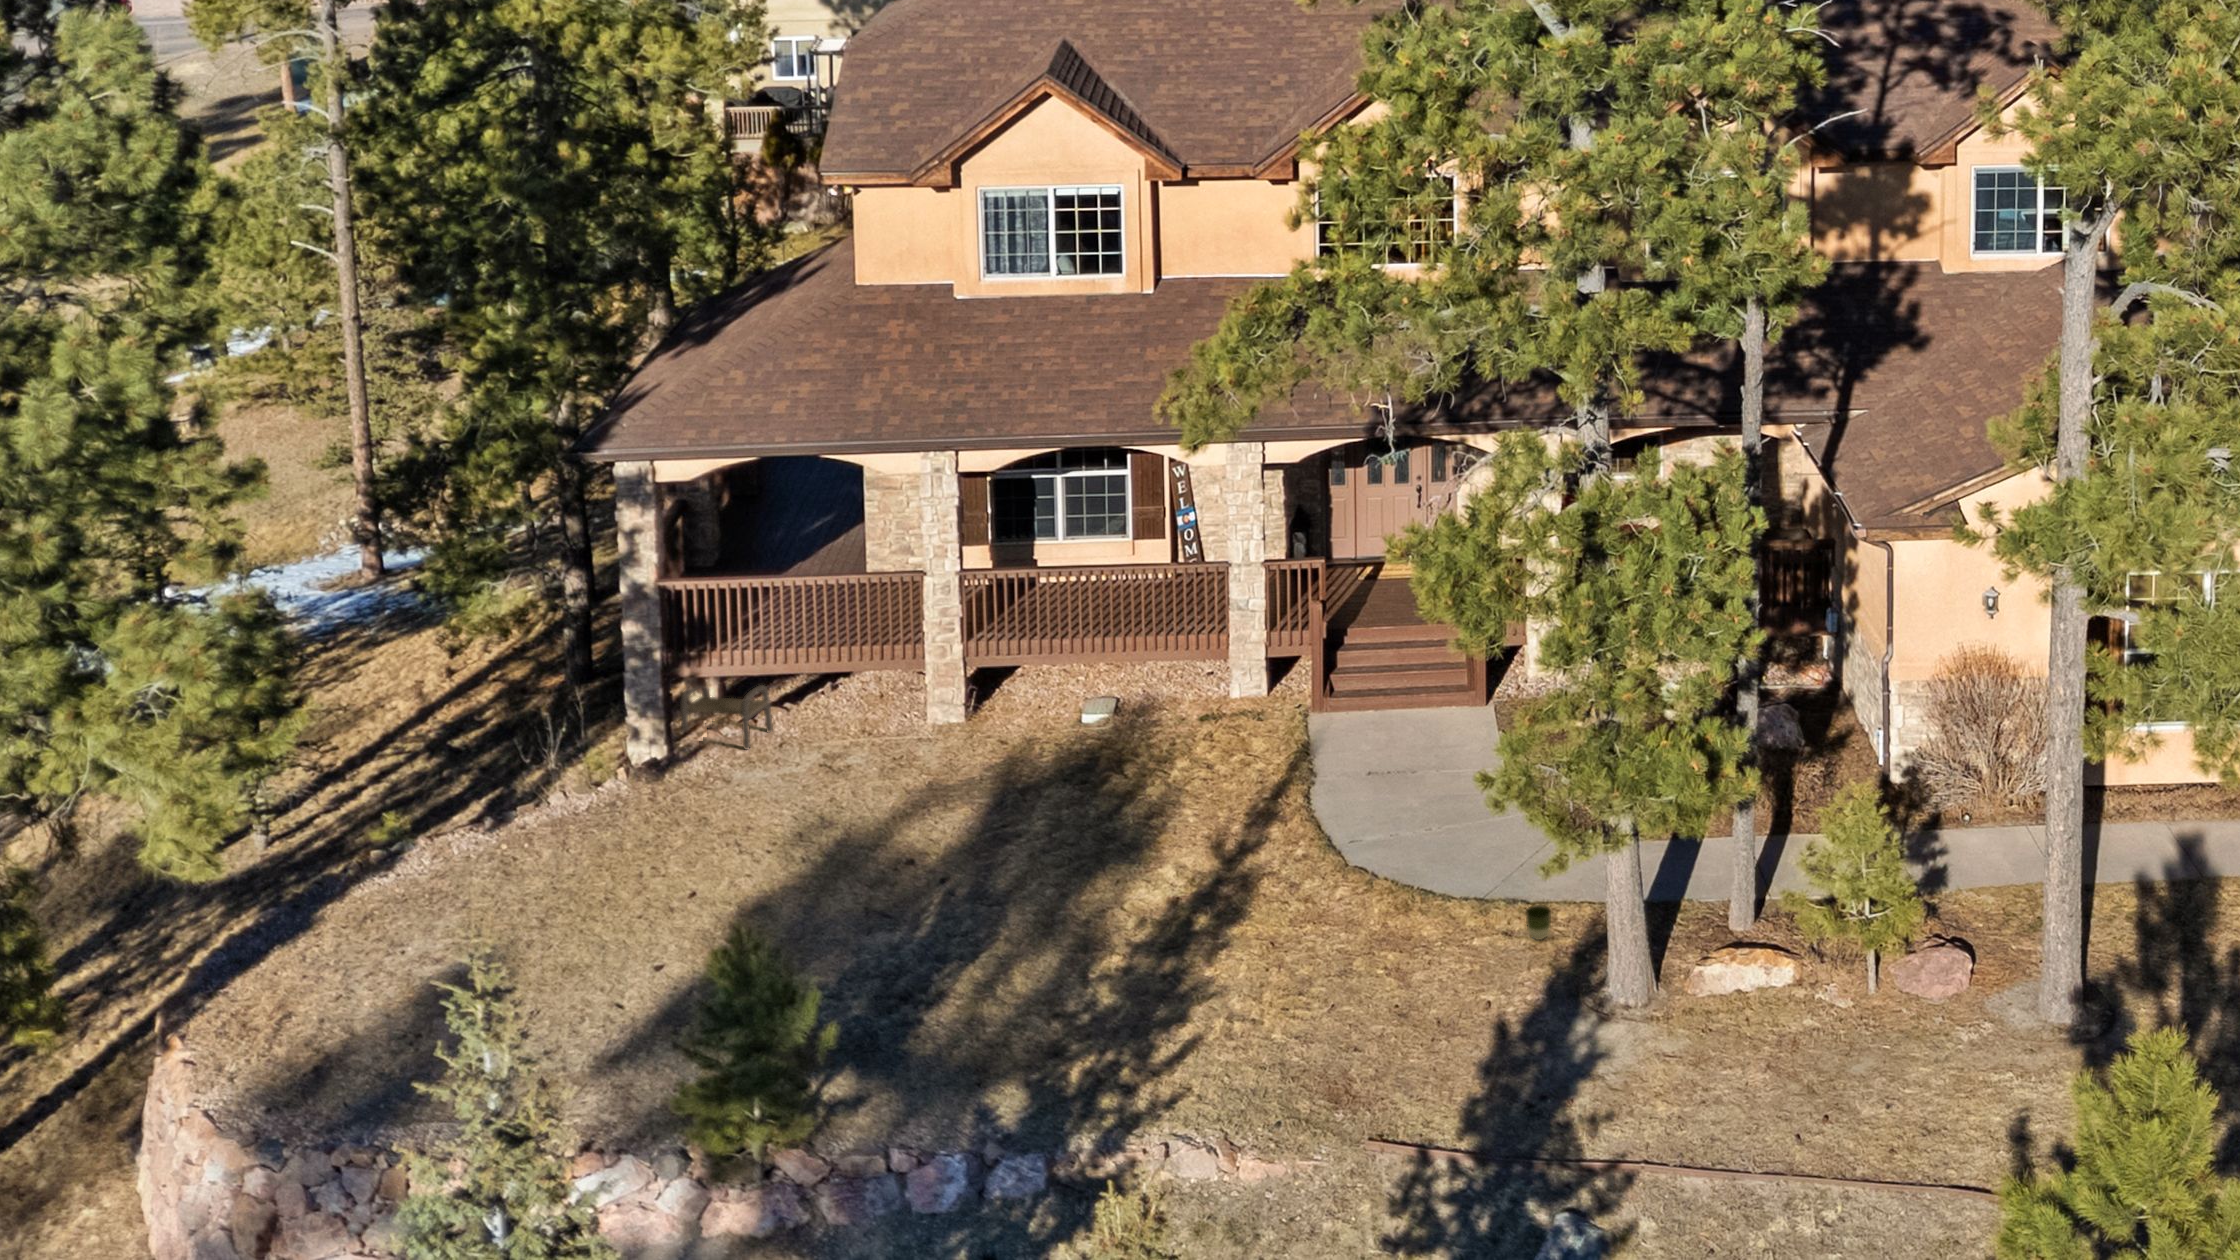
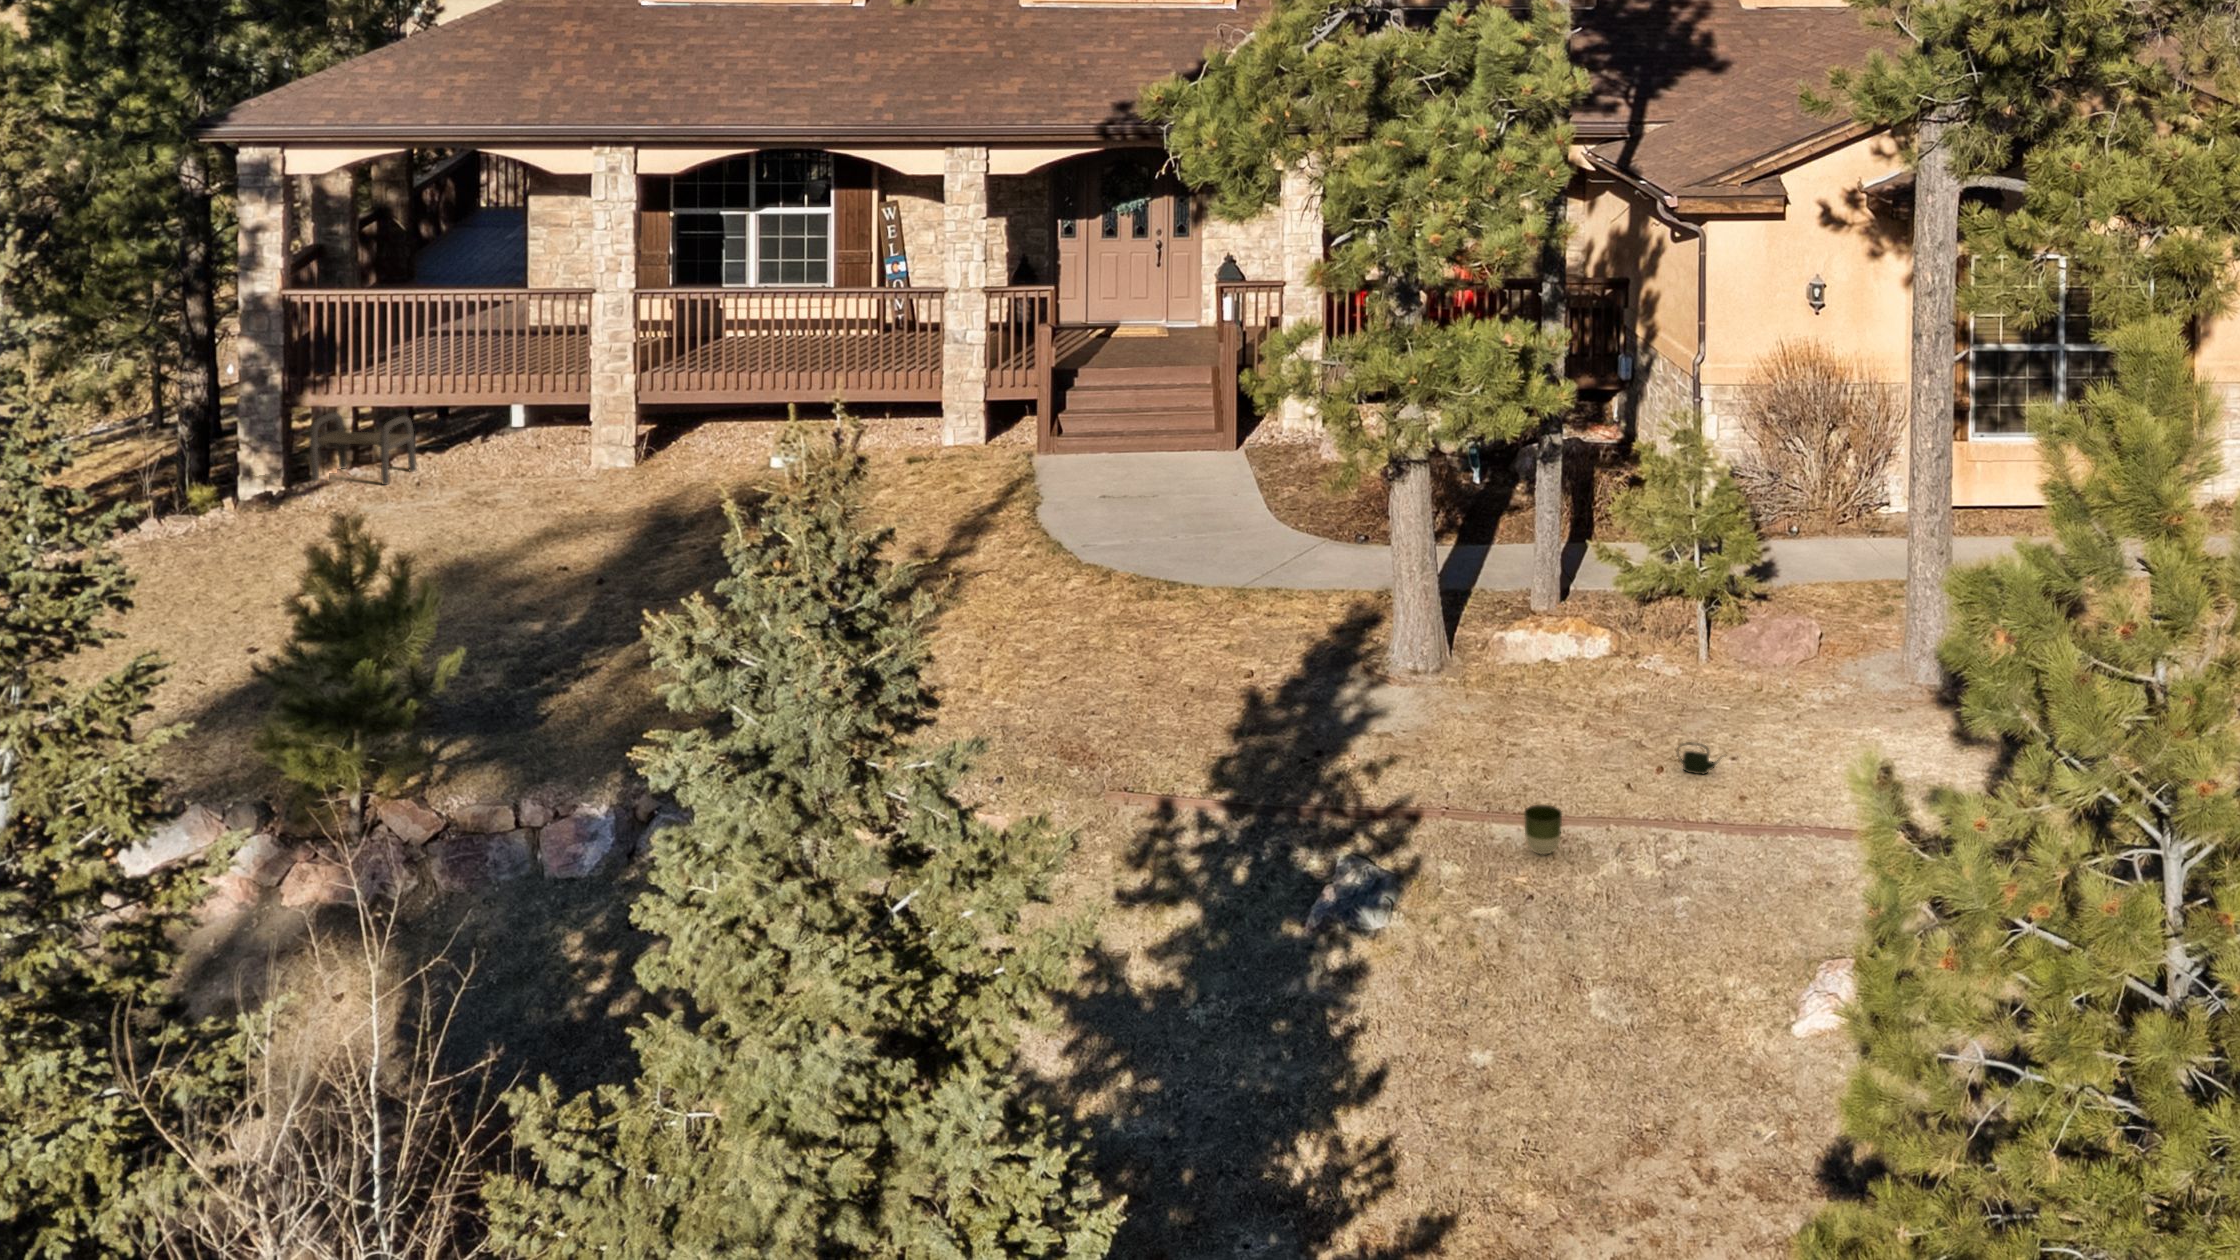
planter: present [1526,905,1551,940] -> present [1524,805,1562,855]
watering can: none [1860,1088,1903,1117] -> present [1678,742,1719,774]

